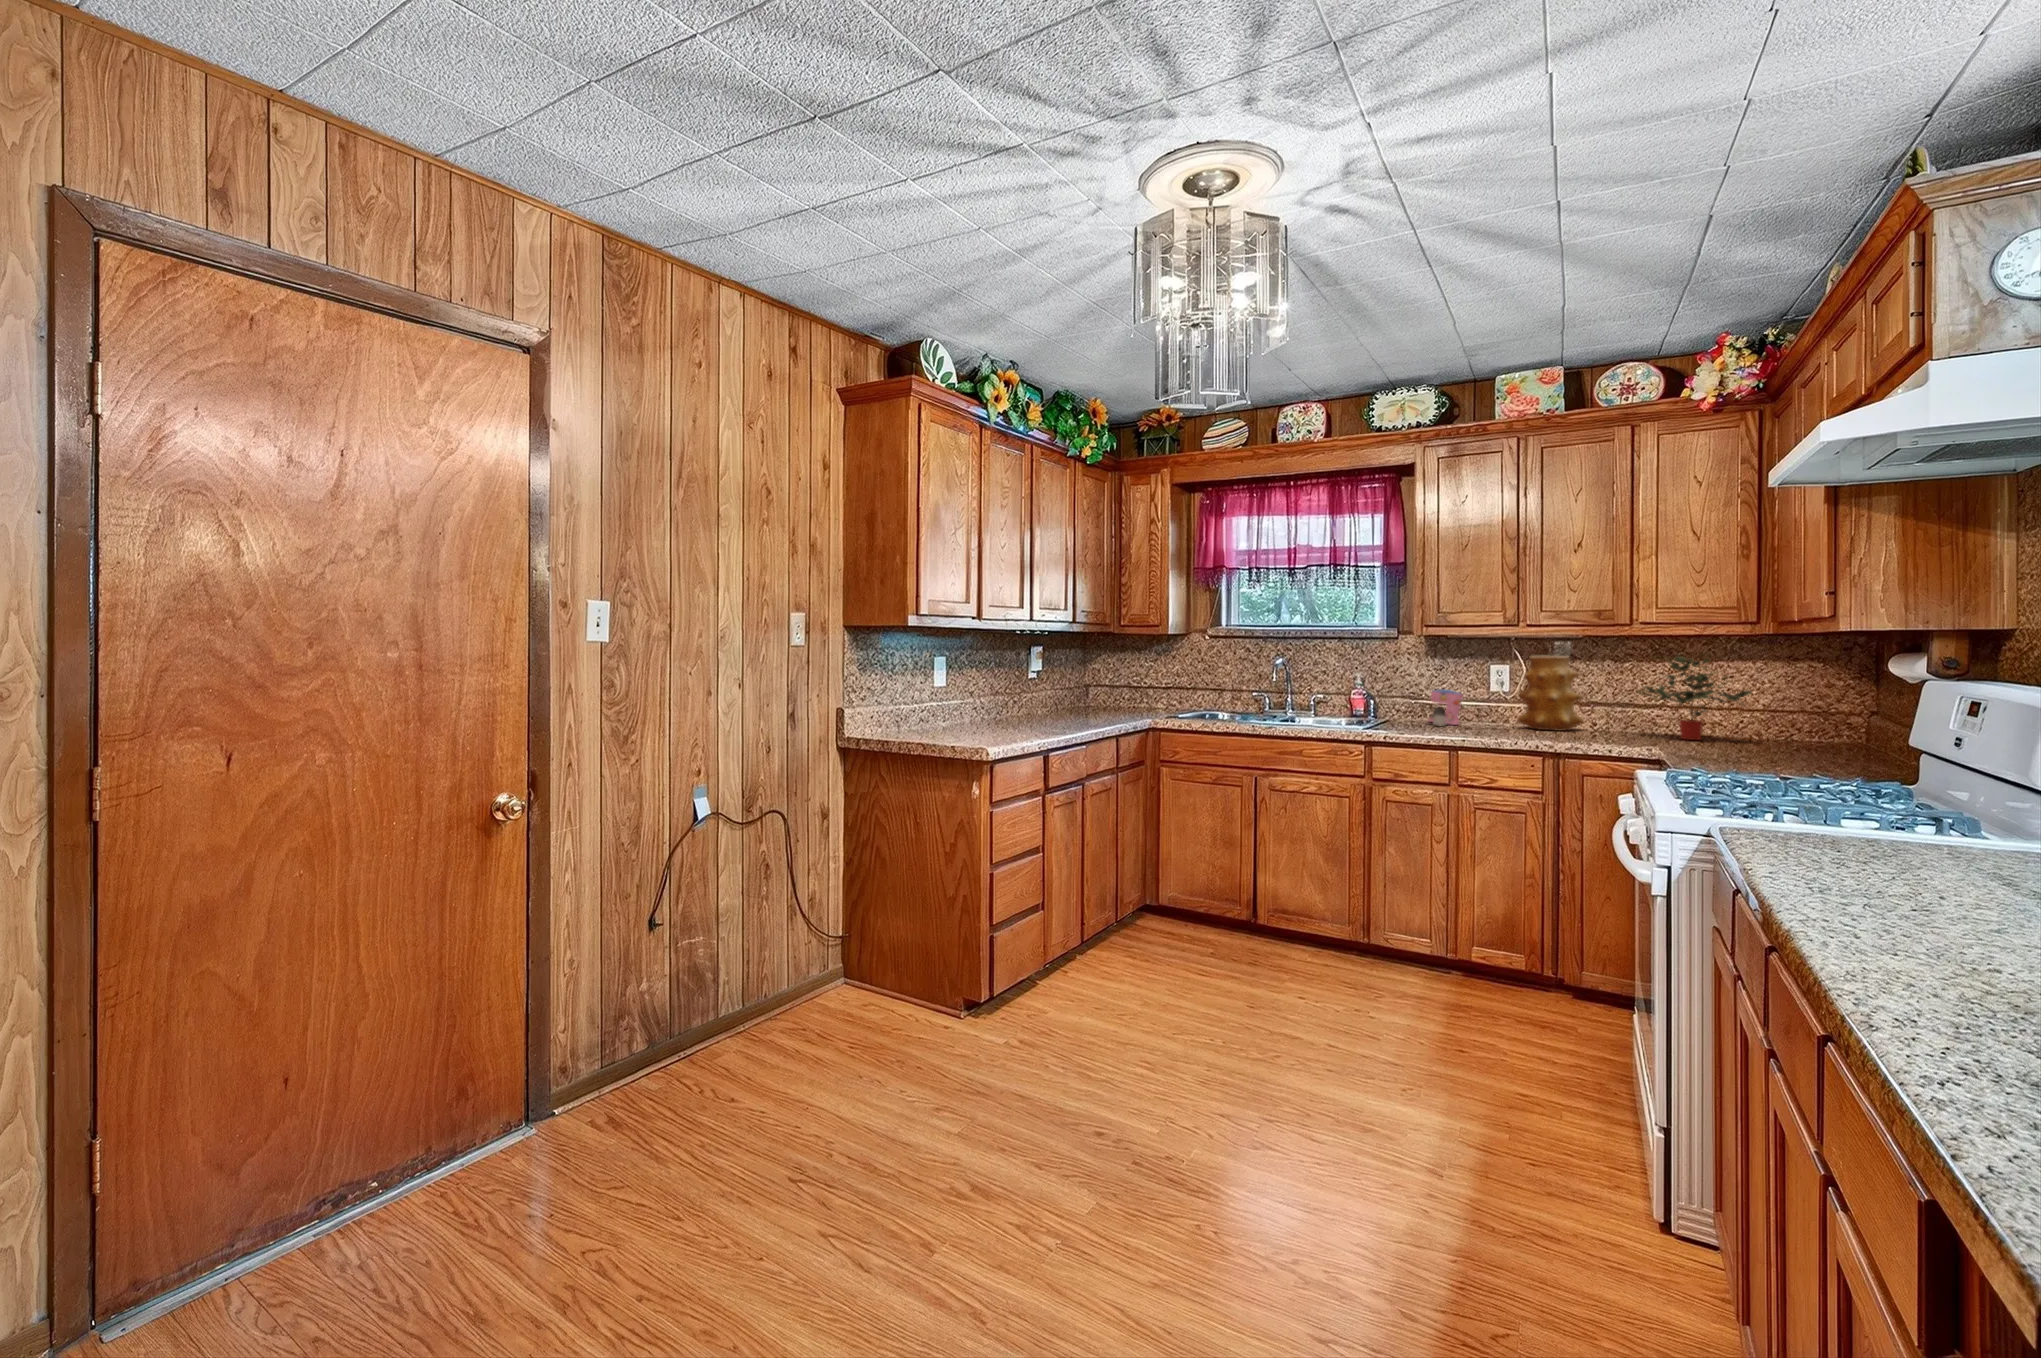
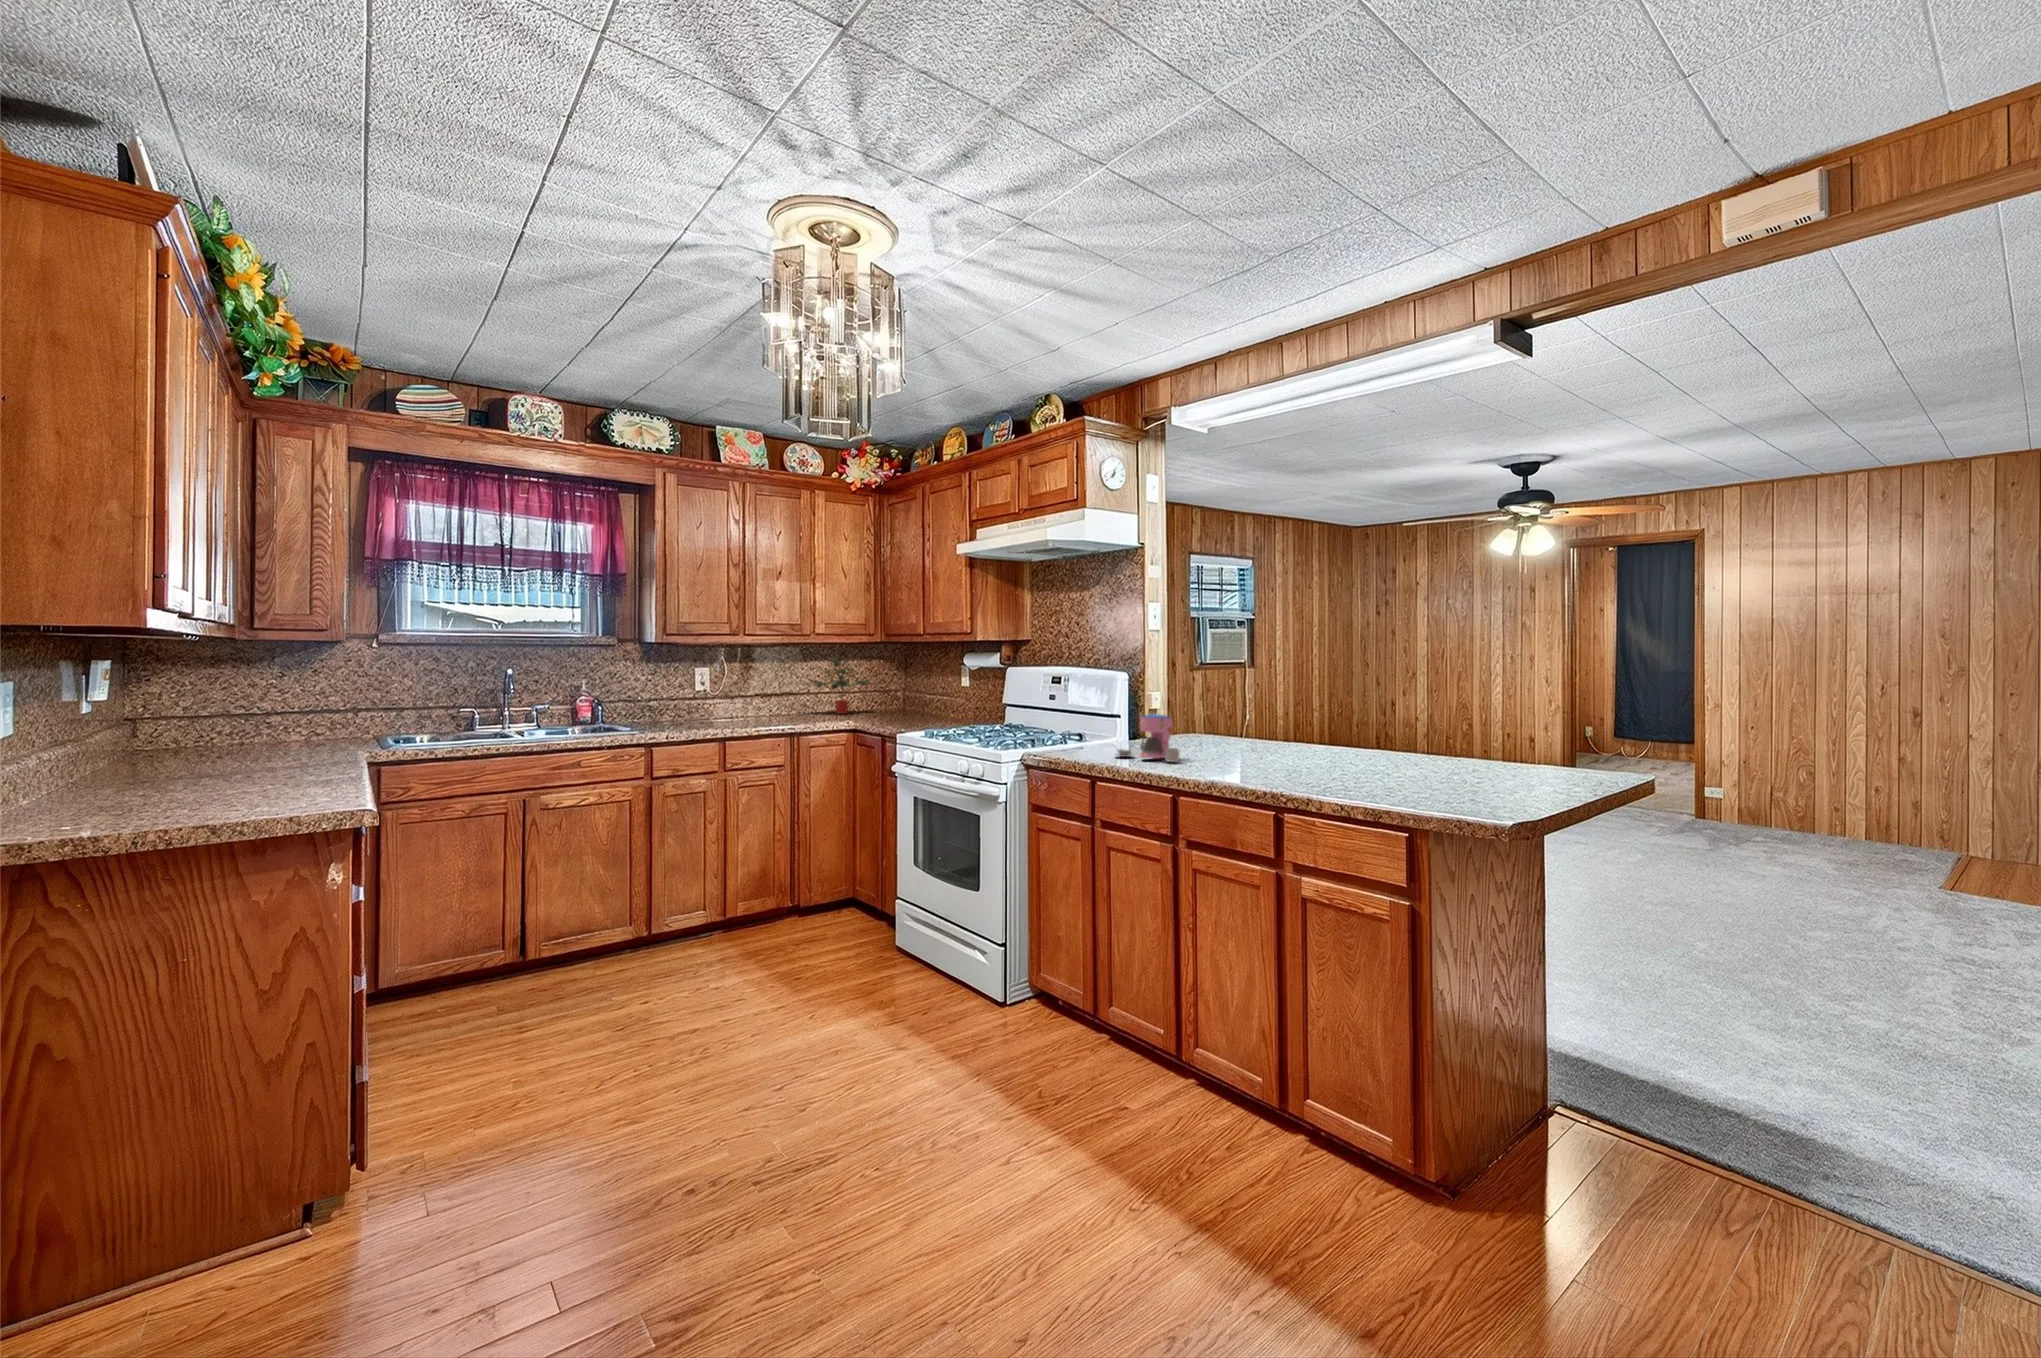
vase: present [1517,656,1583,731] -> none [721,658,769,718]
coffee maker: present [1428,690,1463,726] -> present [1117,714,1180,762]

